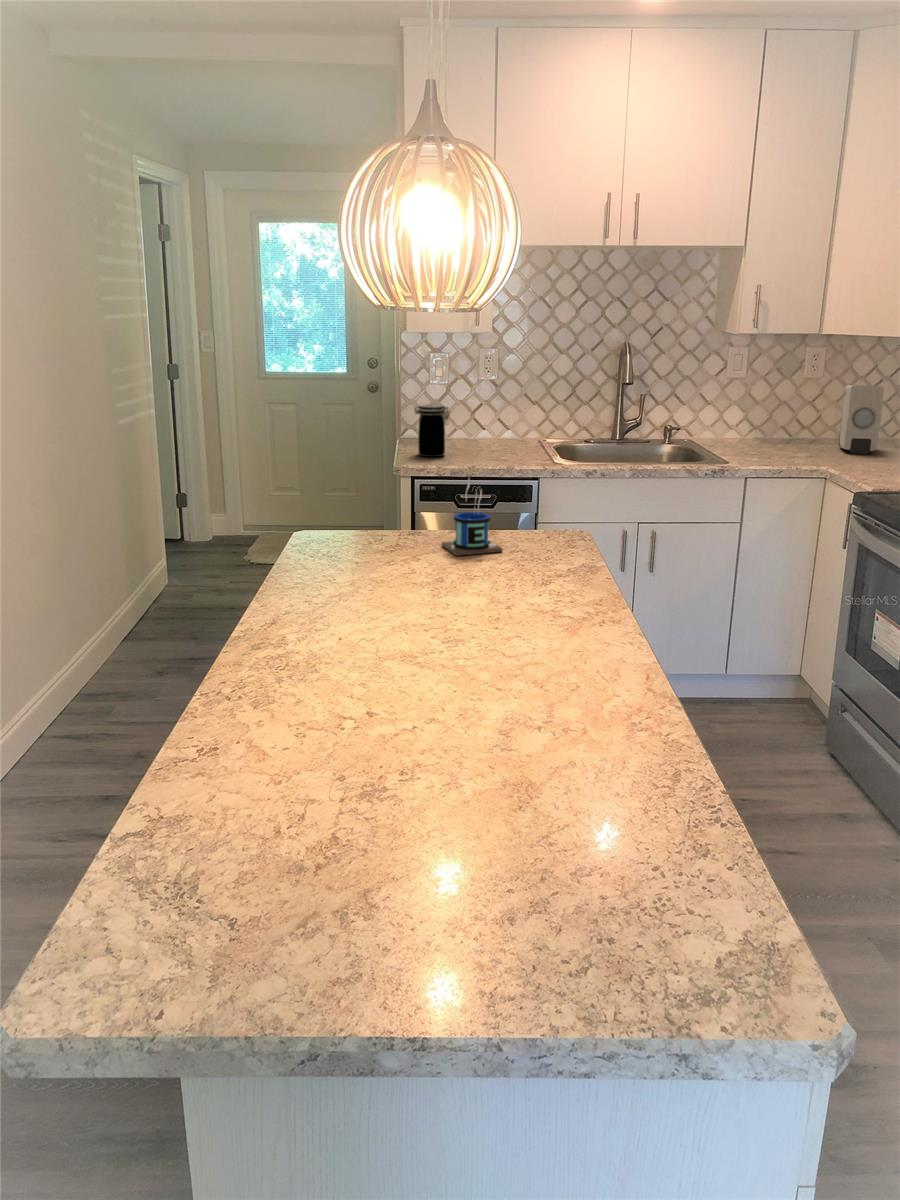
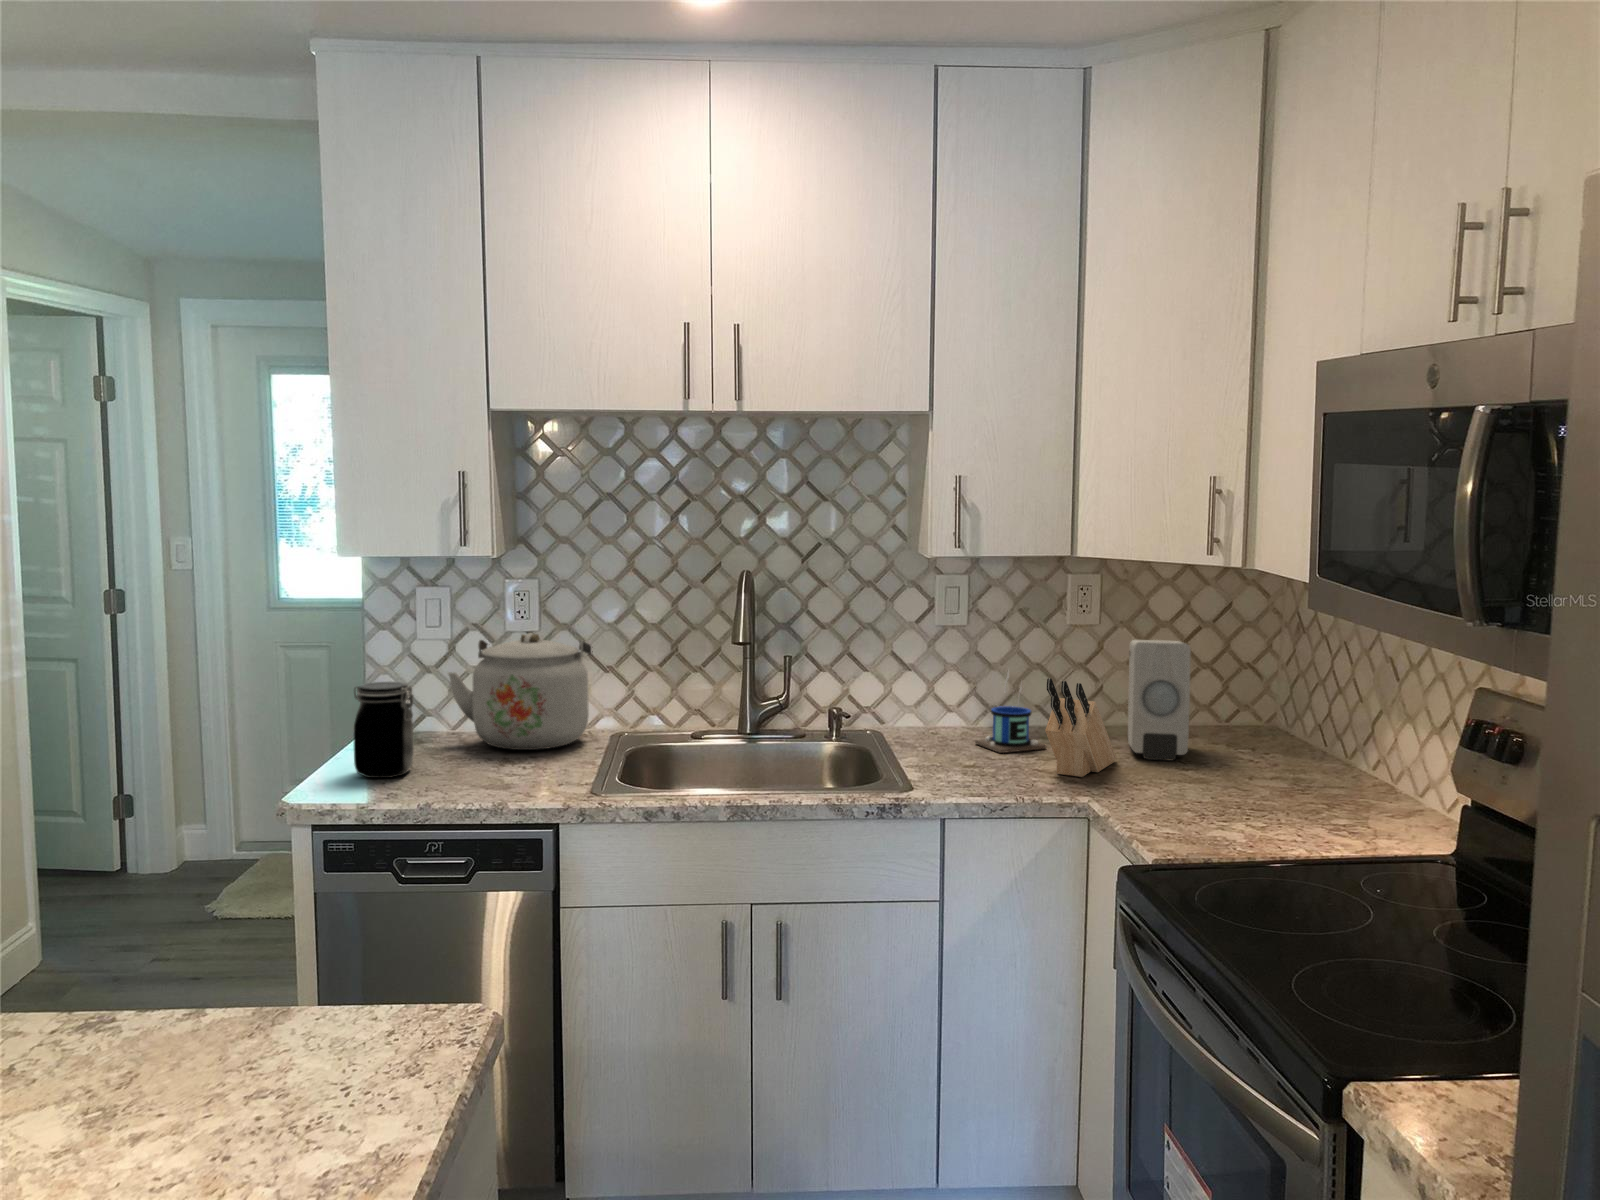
kettle: none [449,380,528,446] -> present [448,633,593,750]
knife block: none [800,403,835,460] -> present [1045,678,1116,777]
mug: present [442,478,502,556] -> present [975,670,1046,753]

